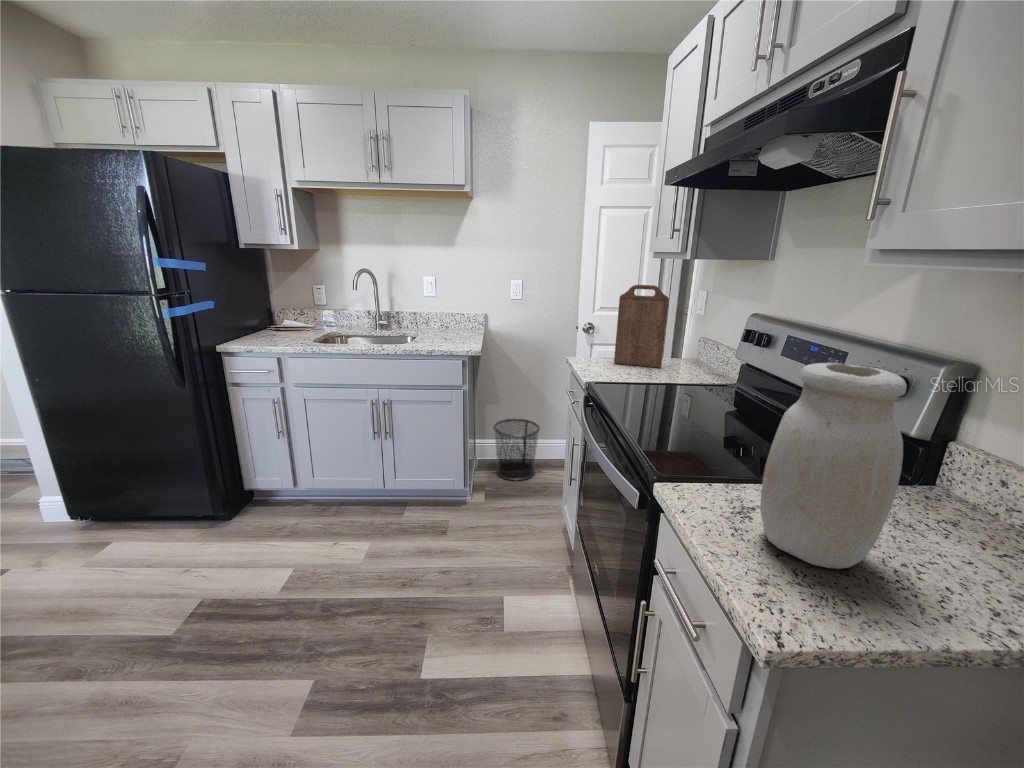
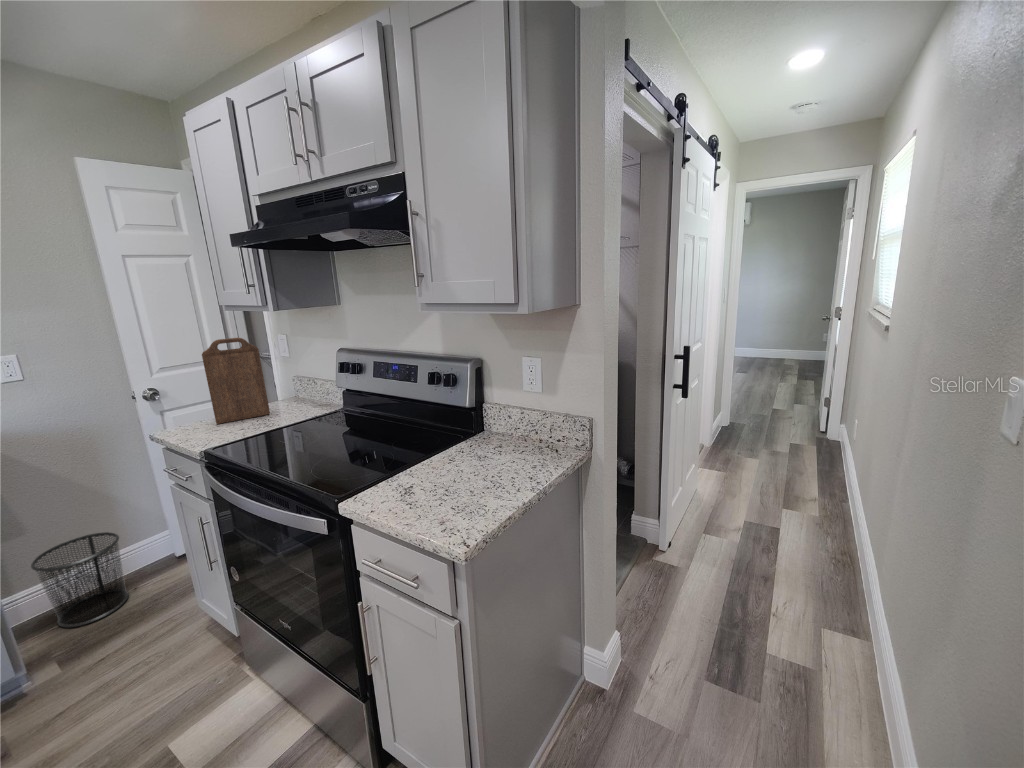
jar: present [760,363,907,569] -> none [414,374,481,501]

